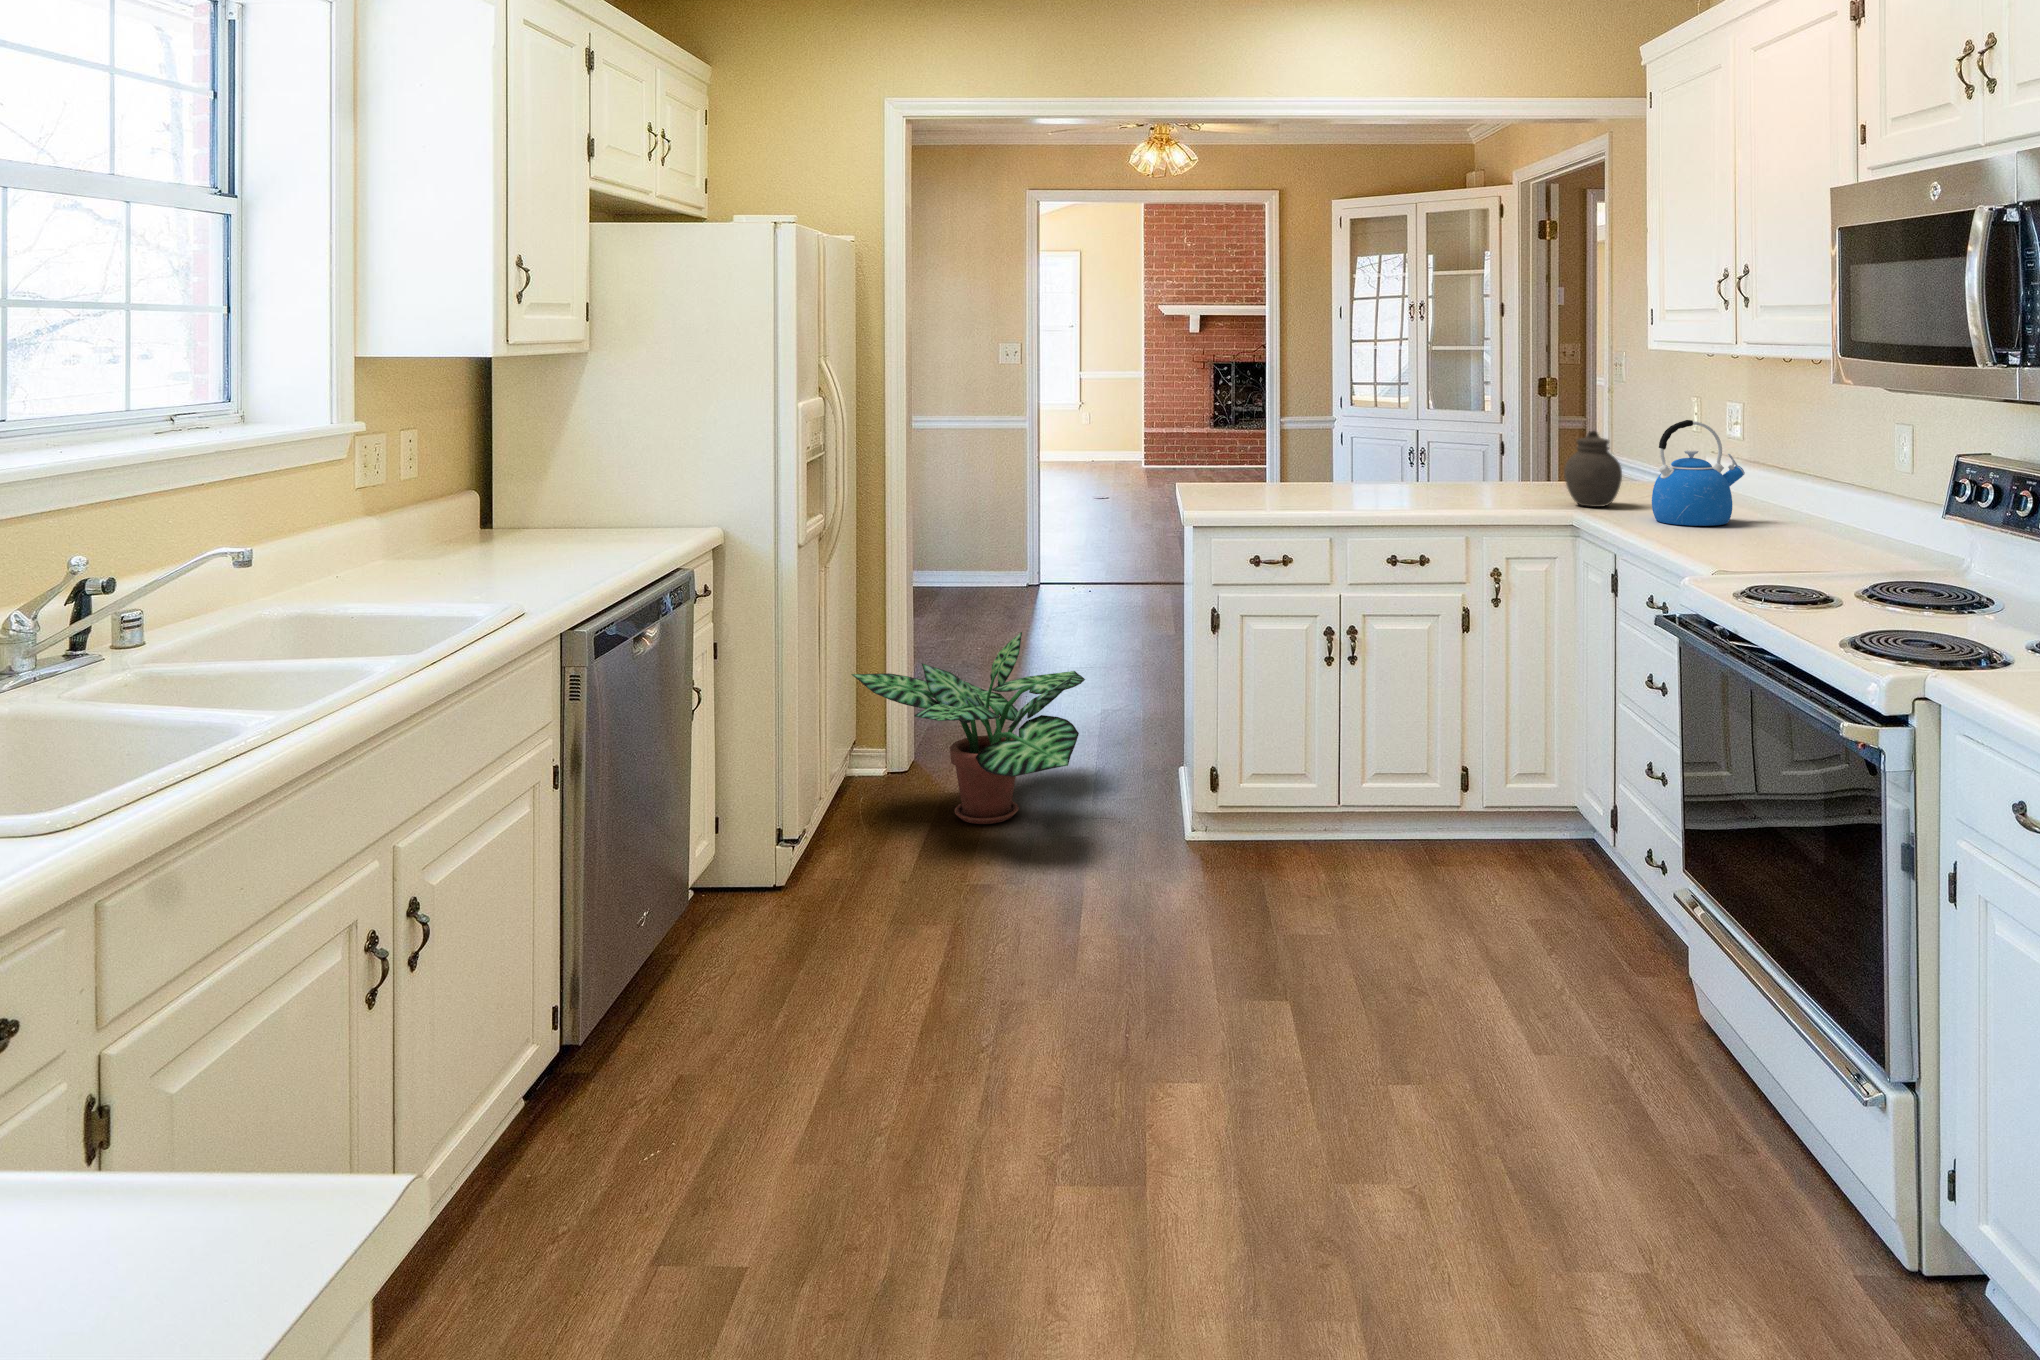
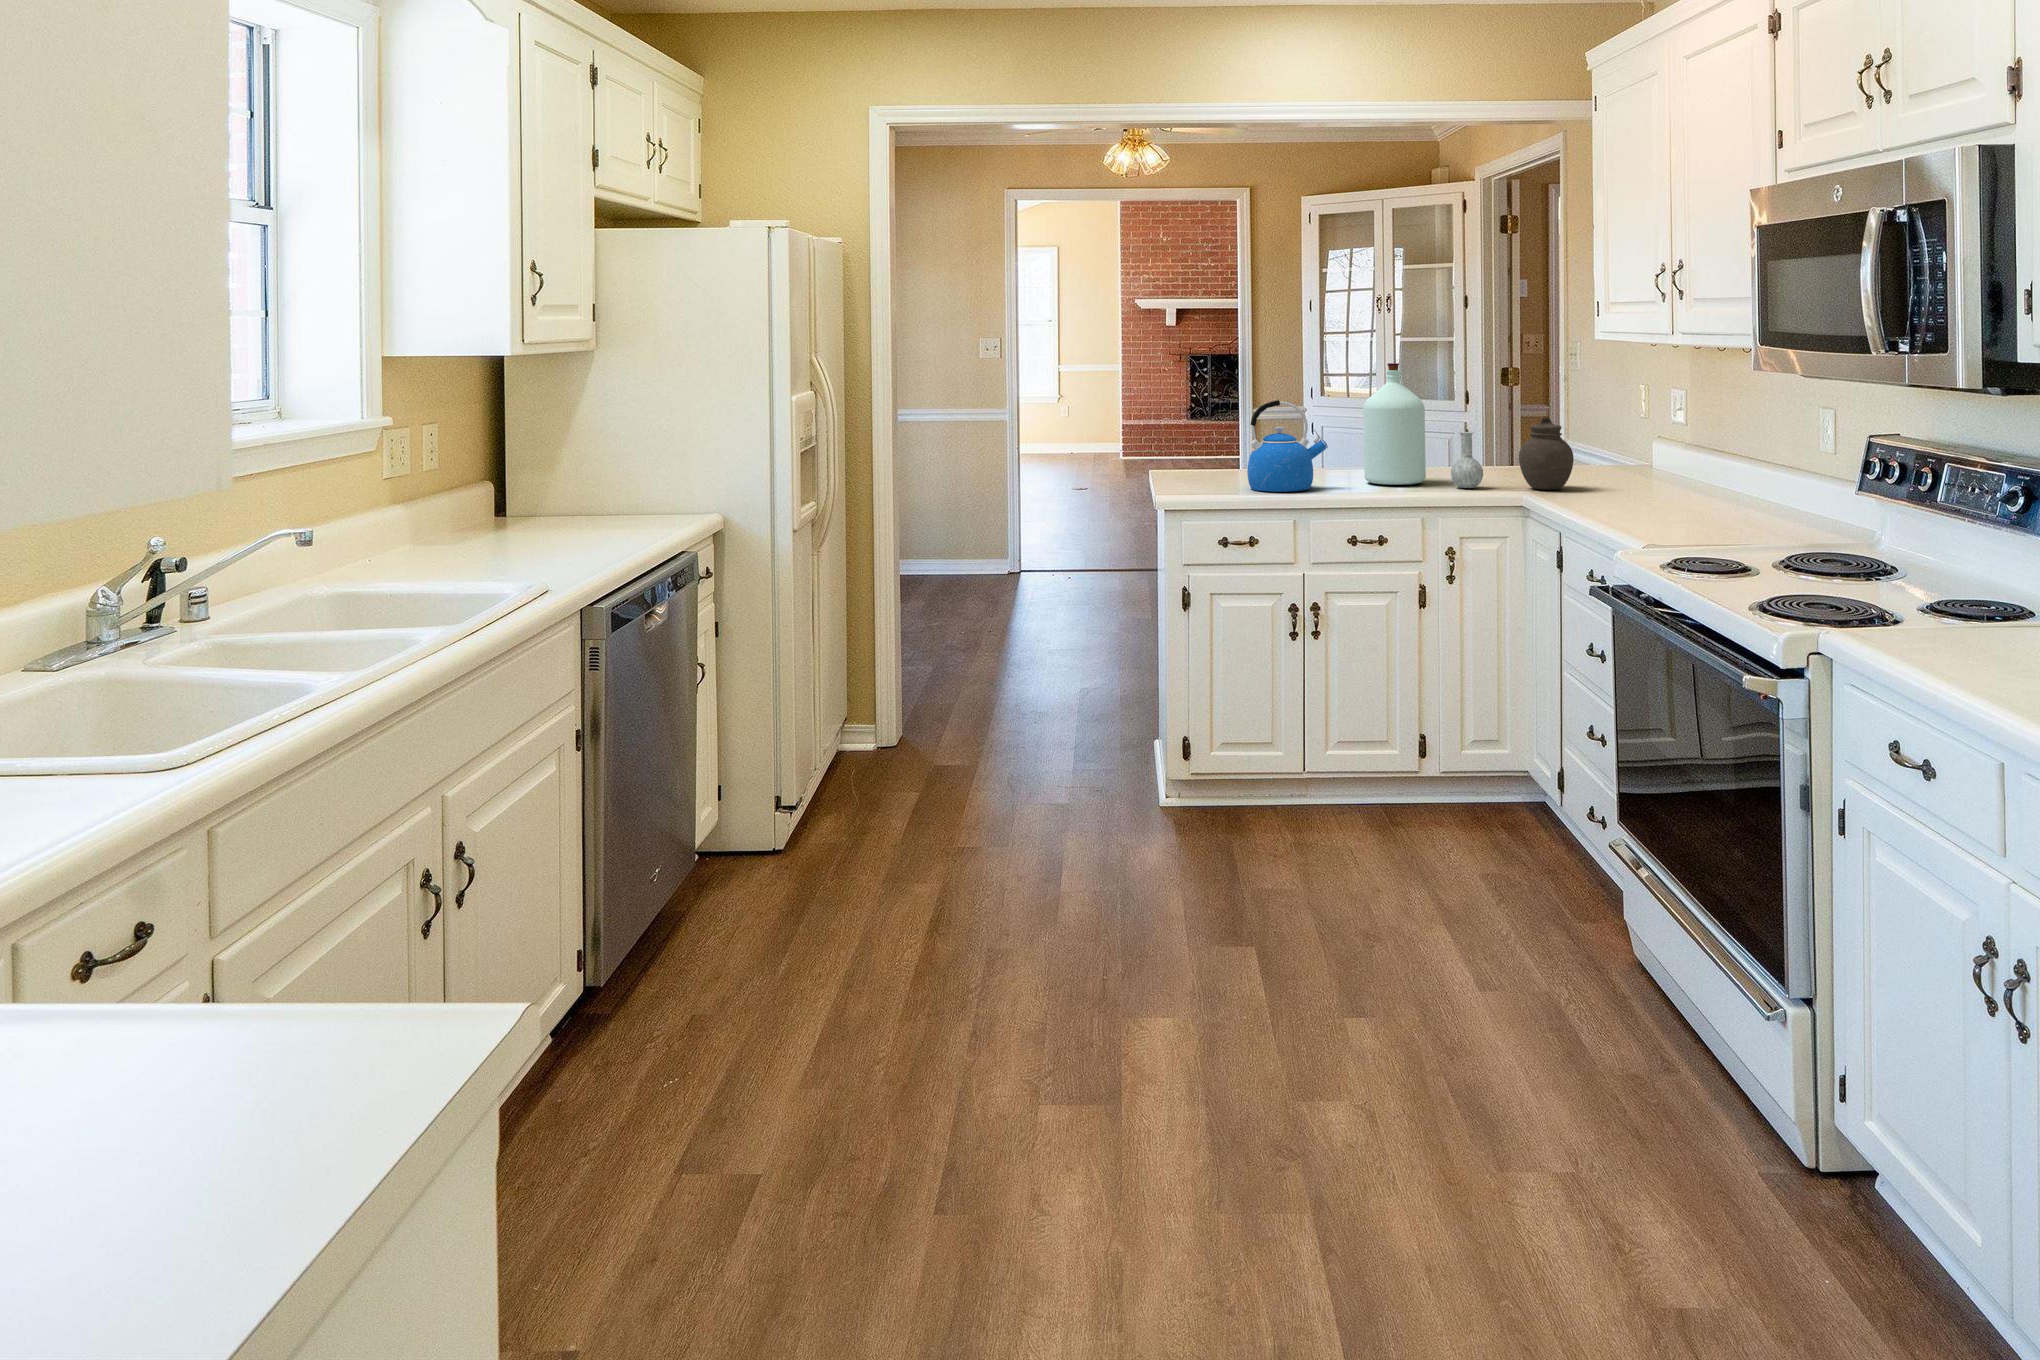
bottle: none [1401,372,1527,504] -> present [1363,363,1483,488]
kettle: present [1652,420,1745,526] -> present [1247,400,1328,492]
potted plant: present [852,632,1085,824] -> none [841,613,1065,796]

